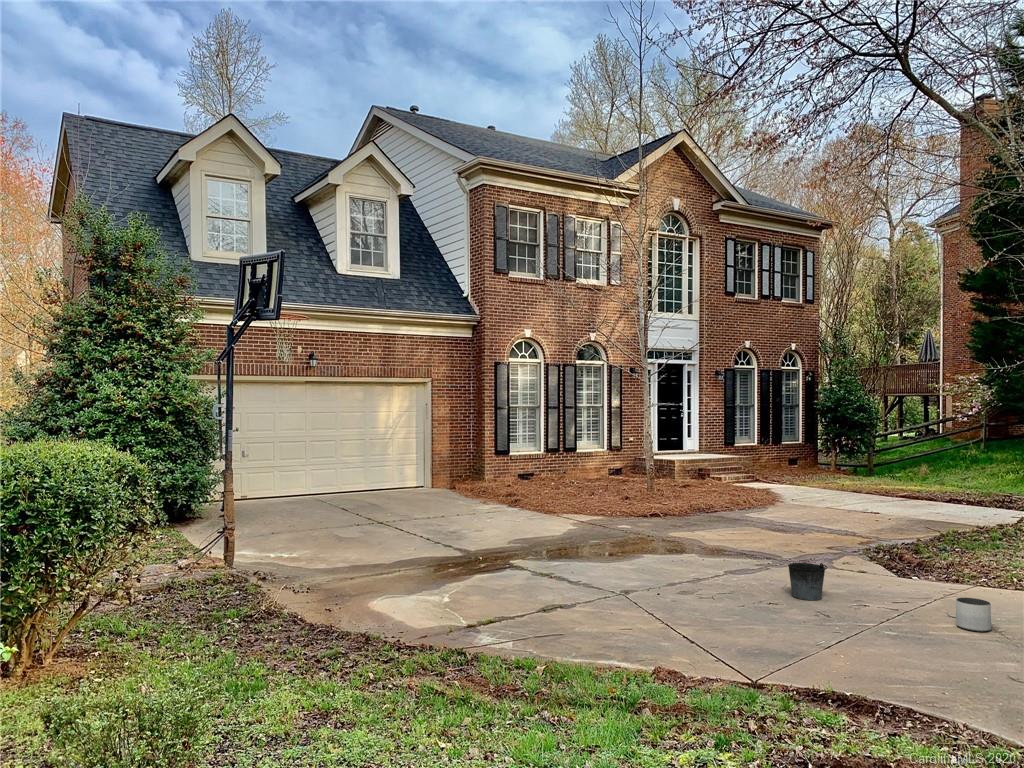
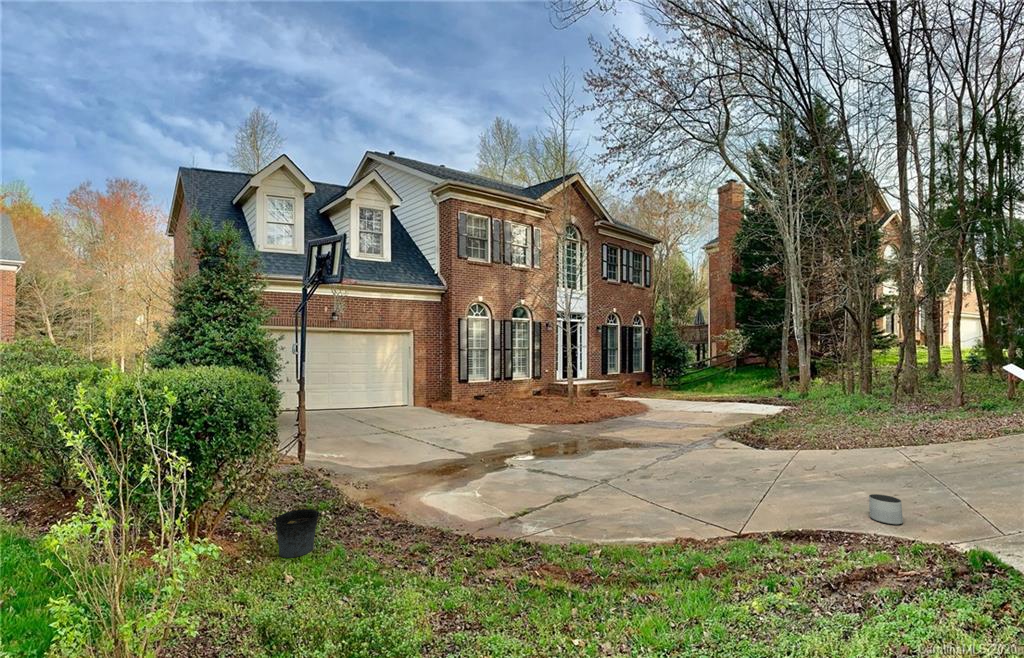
bucket: present [788,563,828,600] -> present [272,509,321,558]

